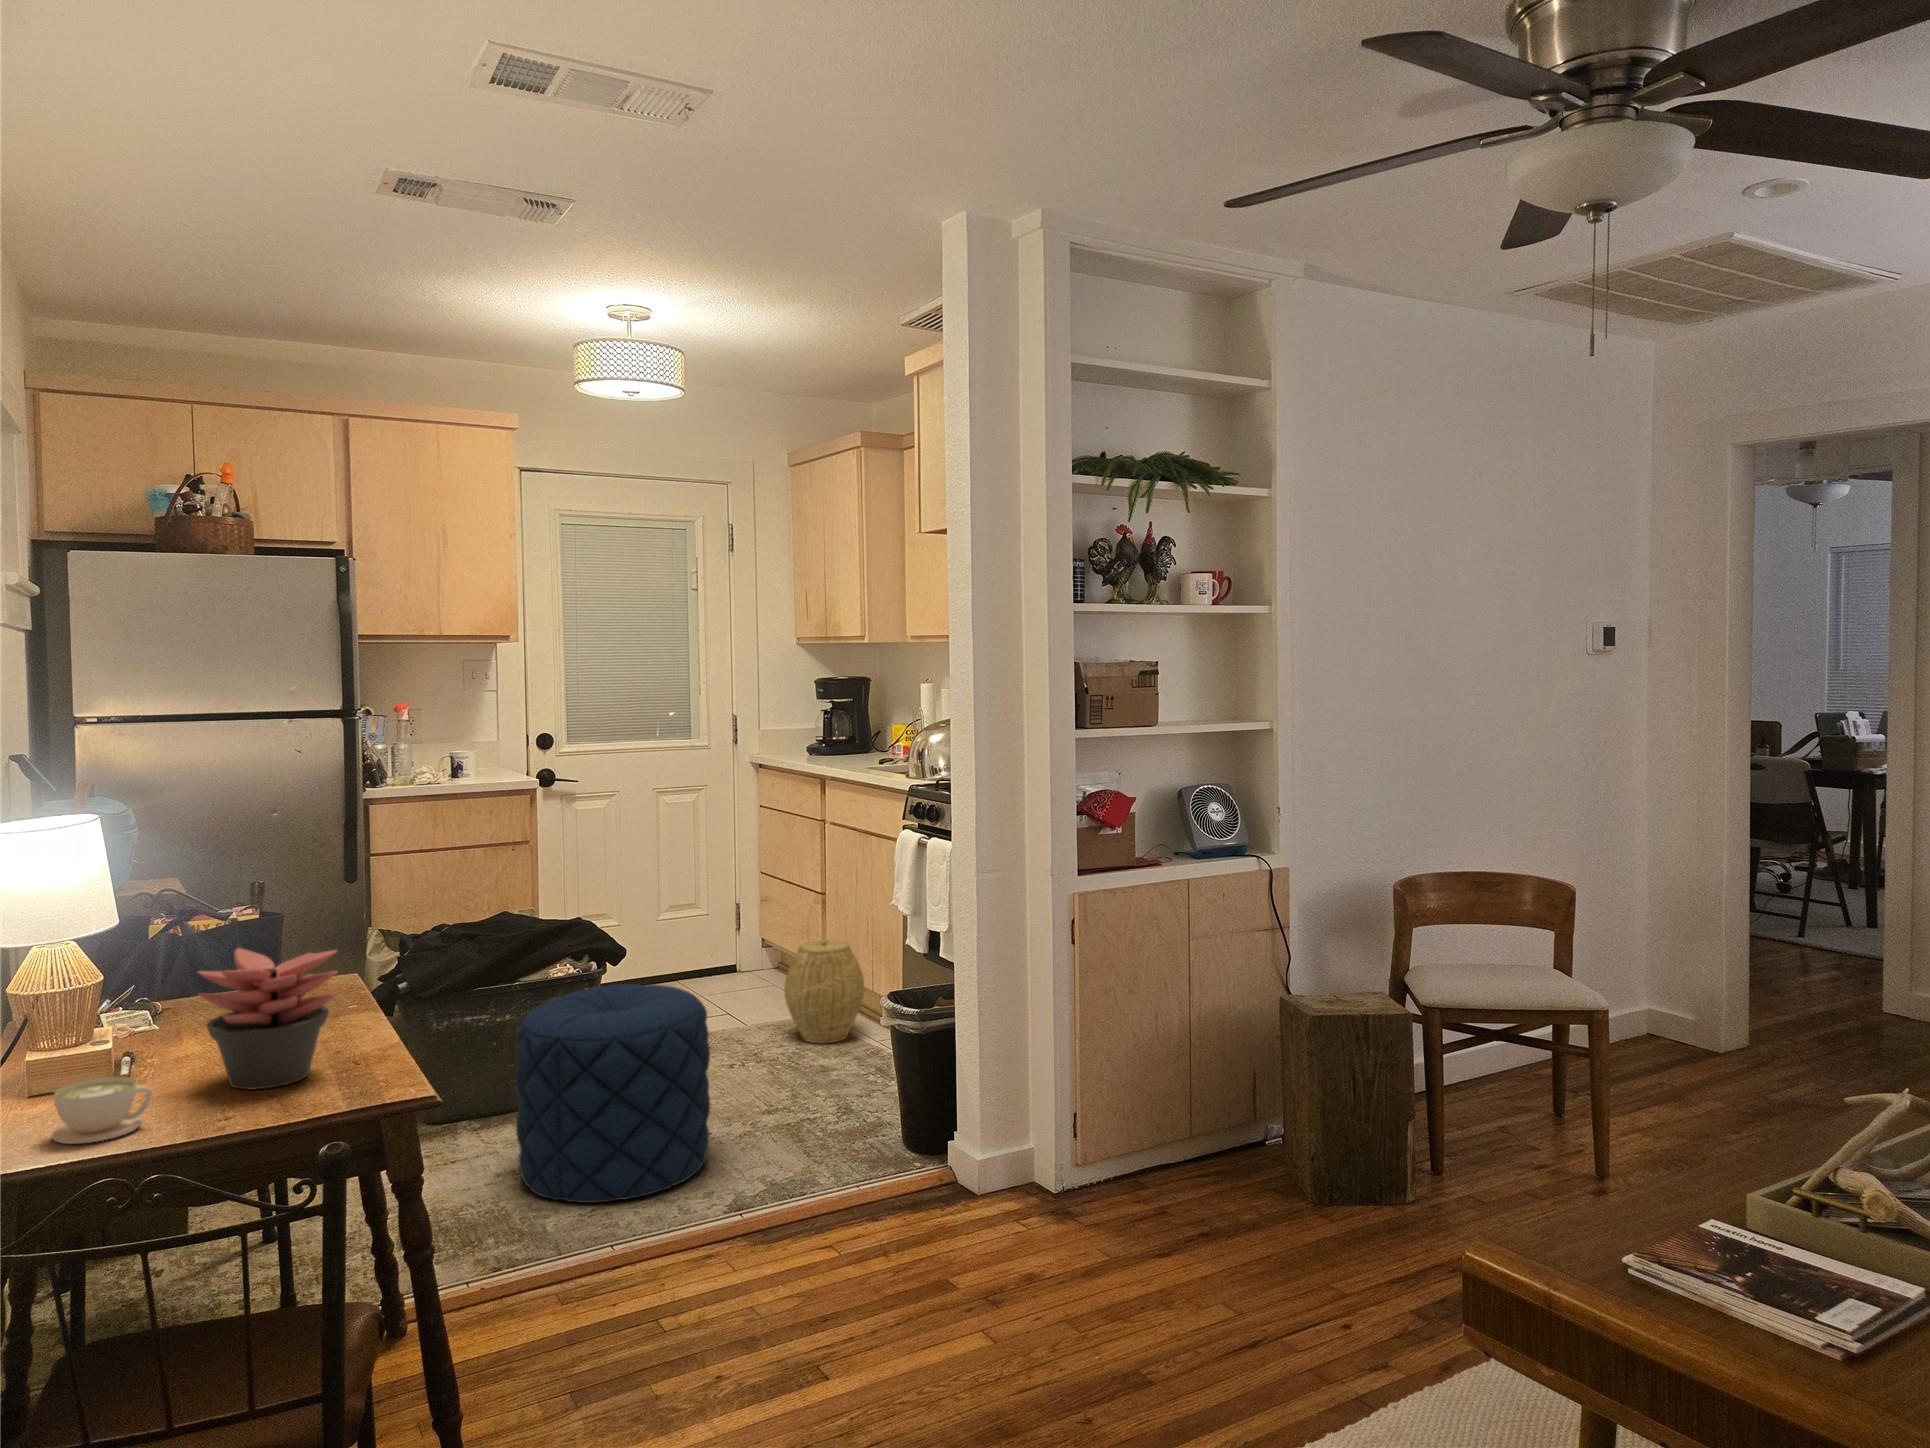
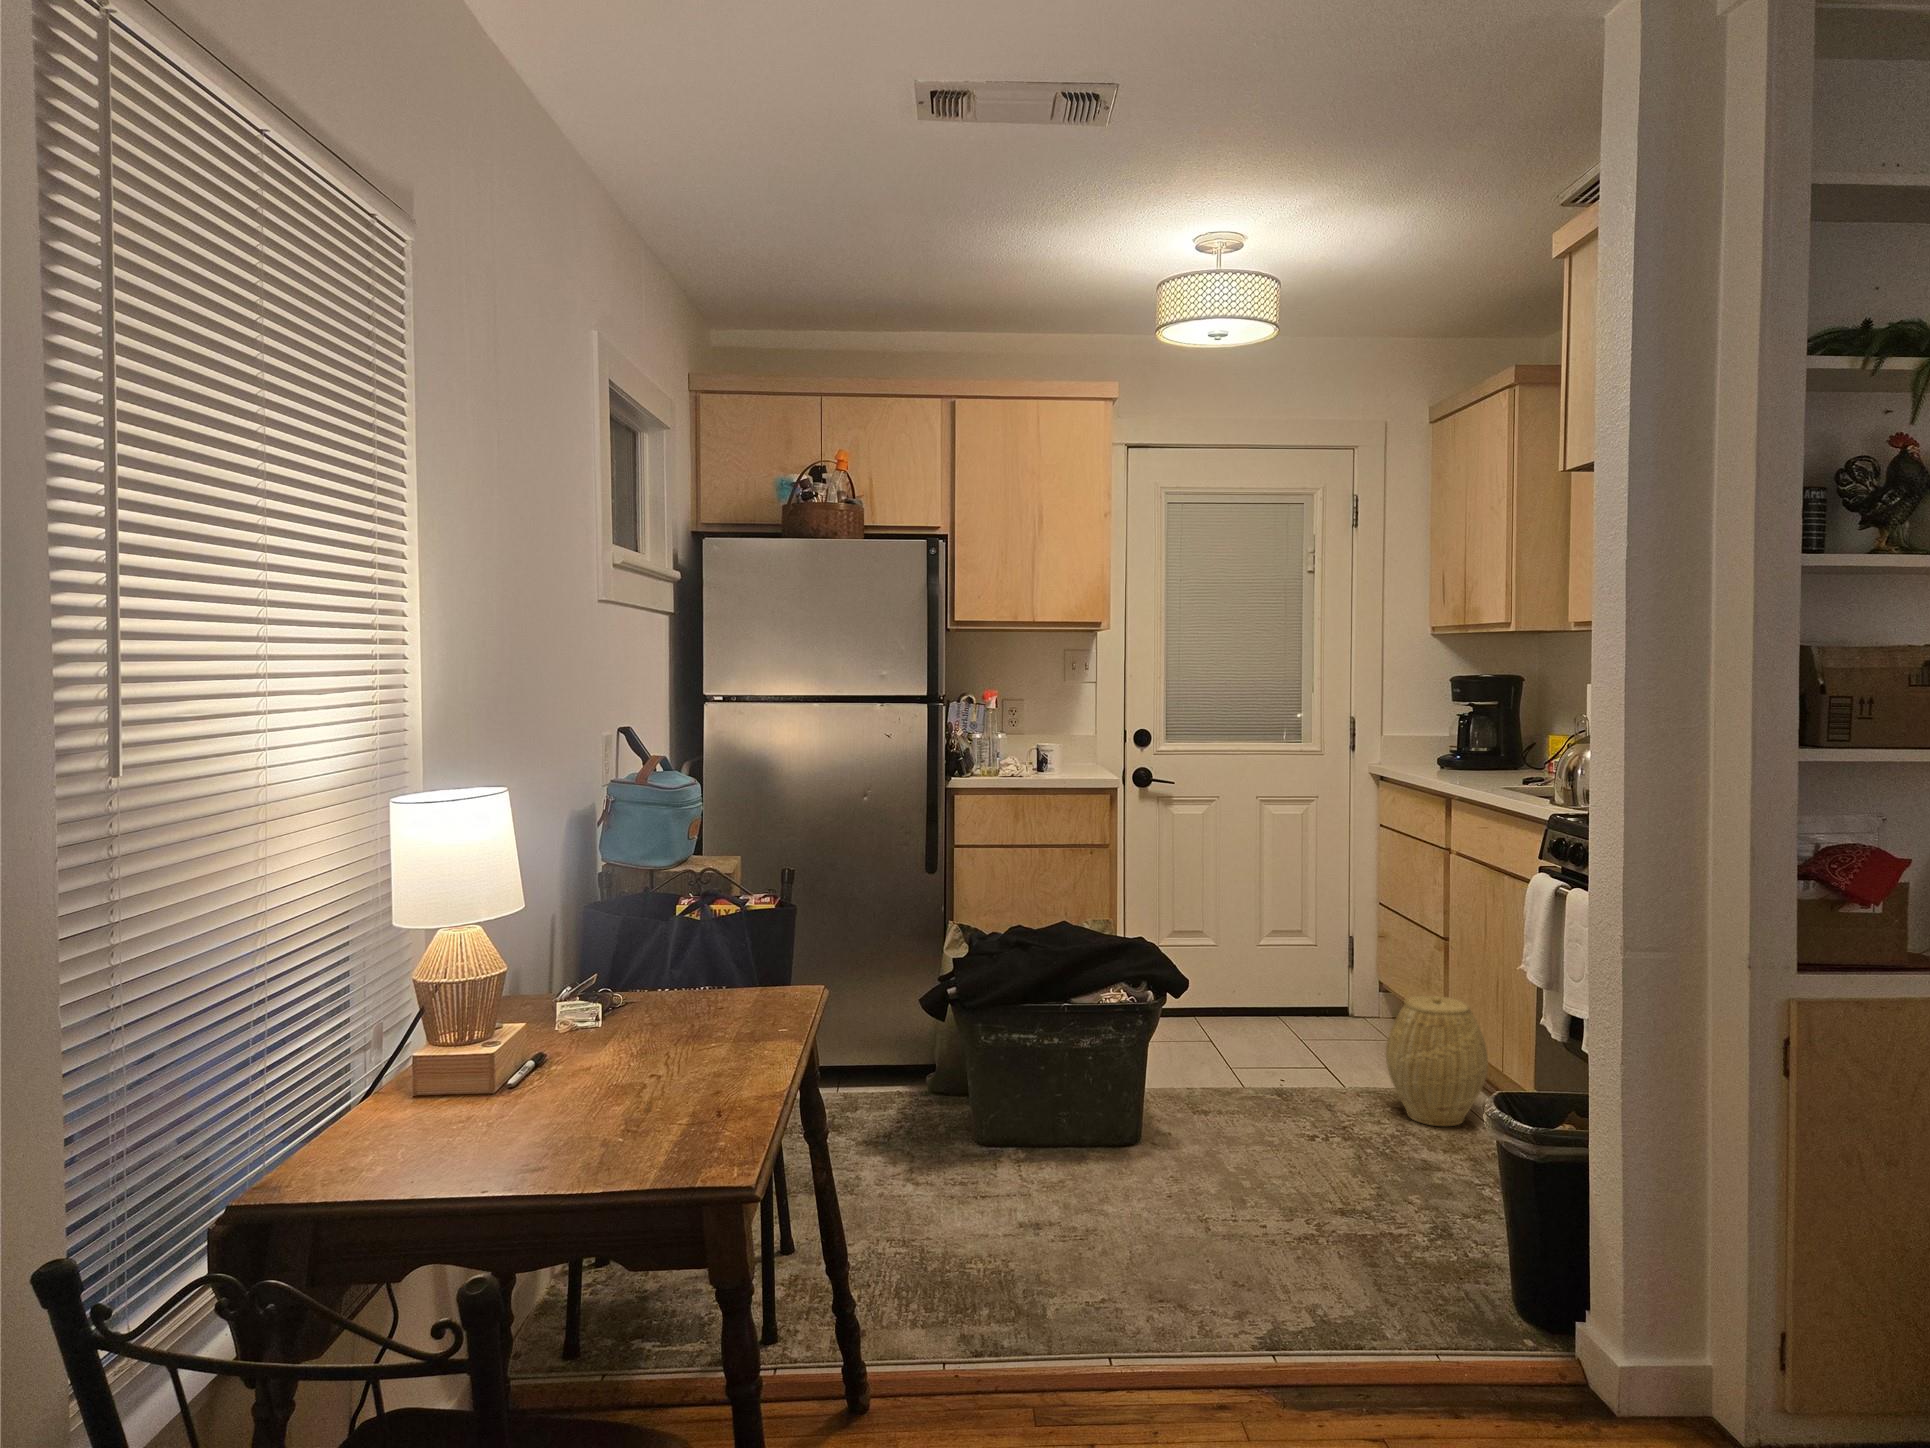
succulent plant: present [198,948,338,1089] -> none [543,951,693,1136]
pouf: present [516,984,710,1203] -> none [1032,1025,1258,1299]
coffee cup: present [52,1077,152,1144] -> none [332,1096,443,1181]

